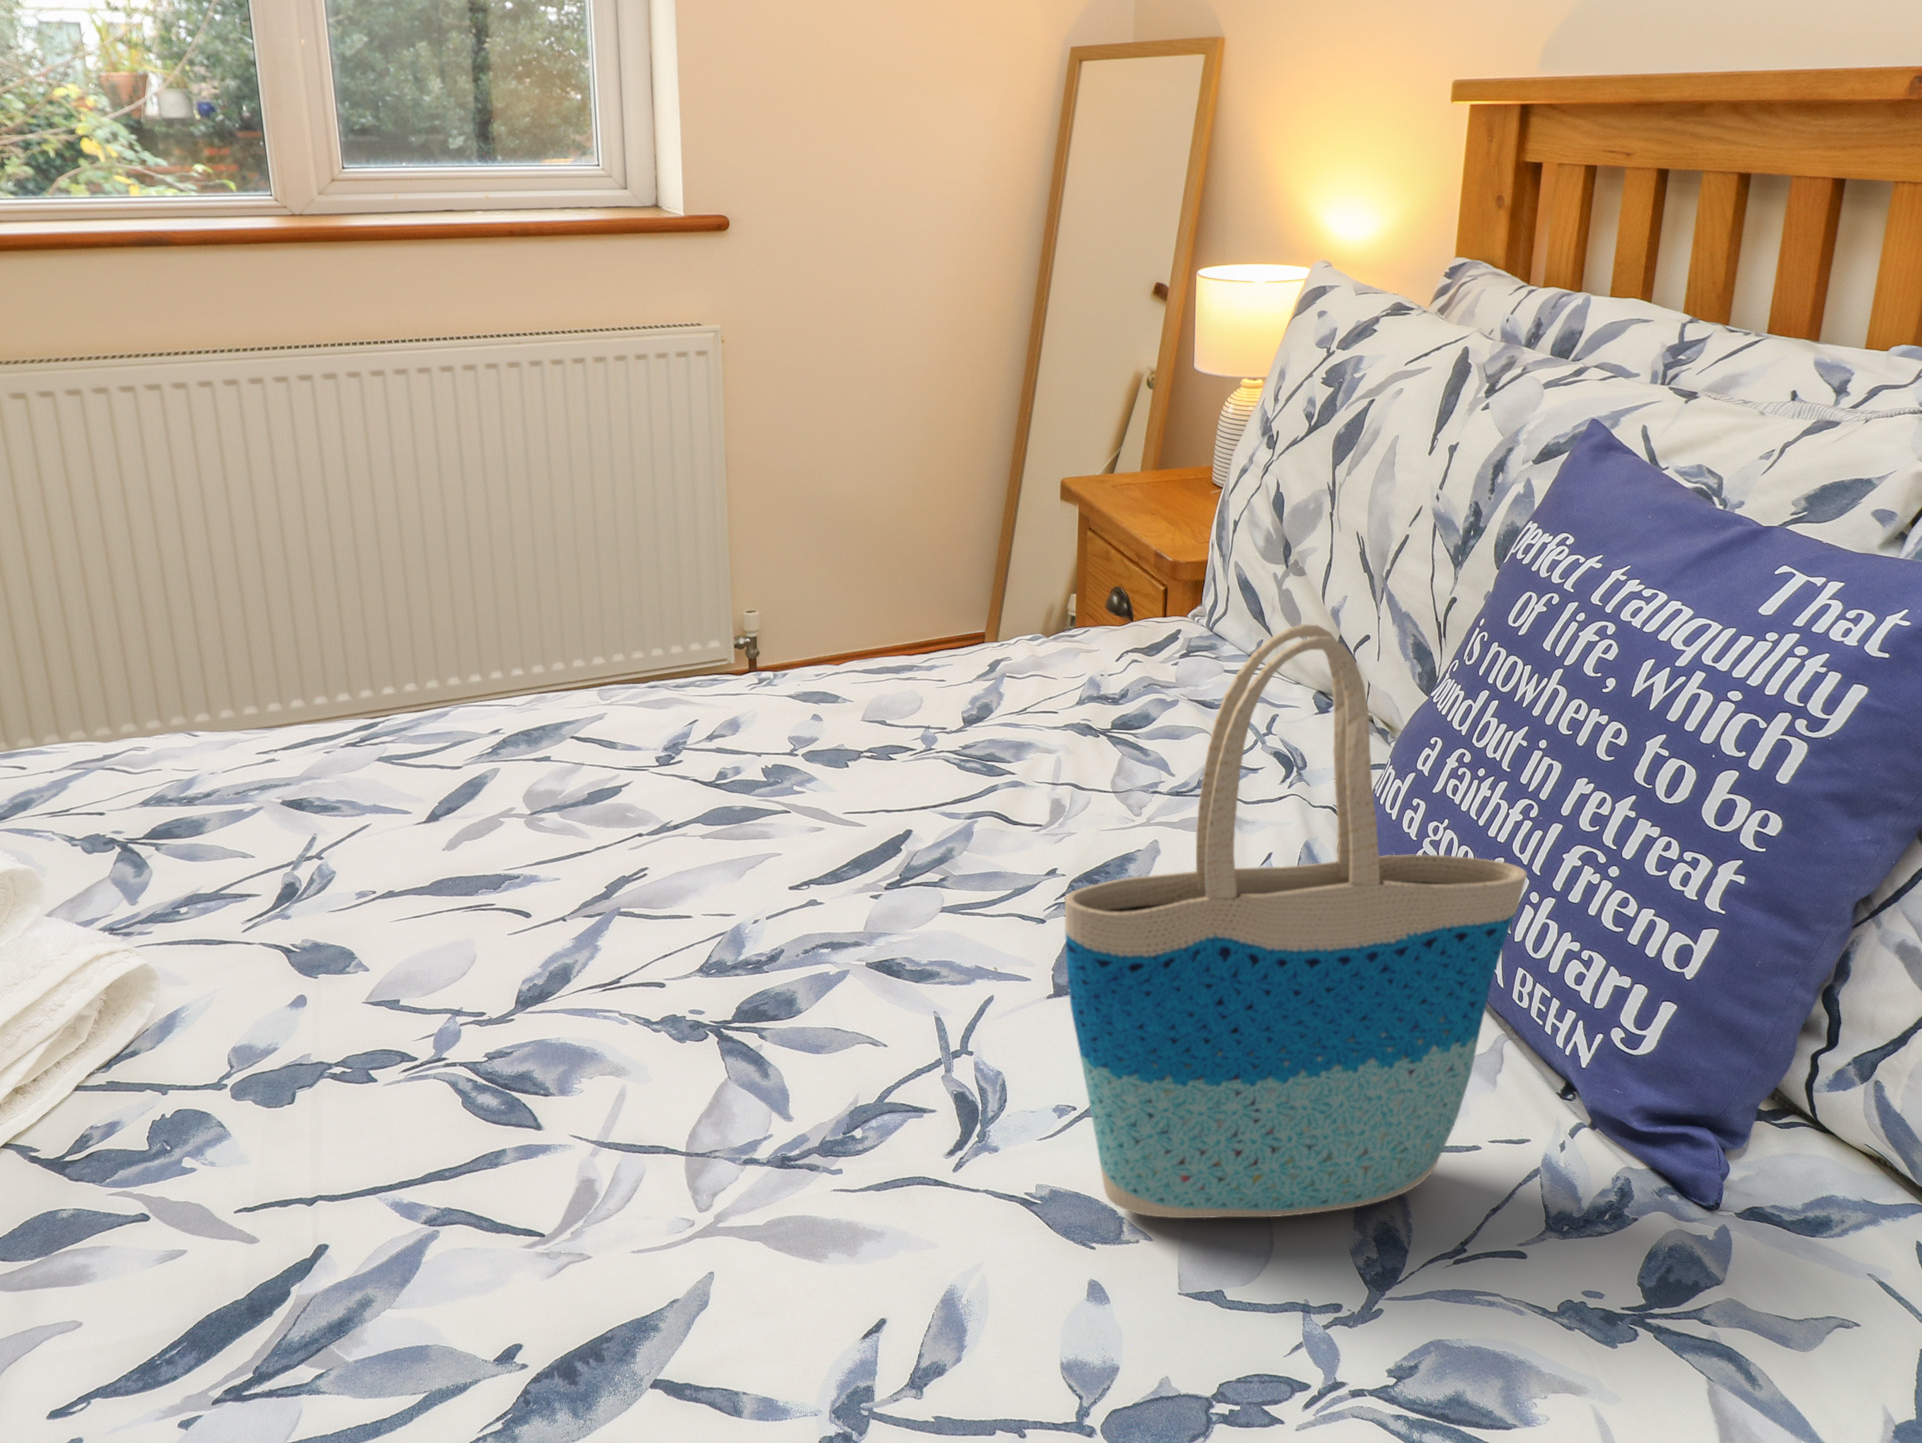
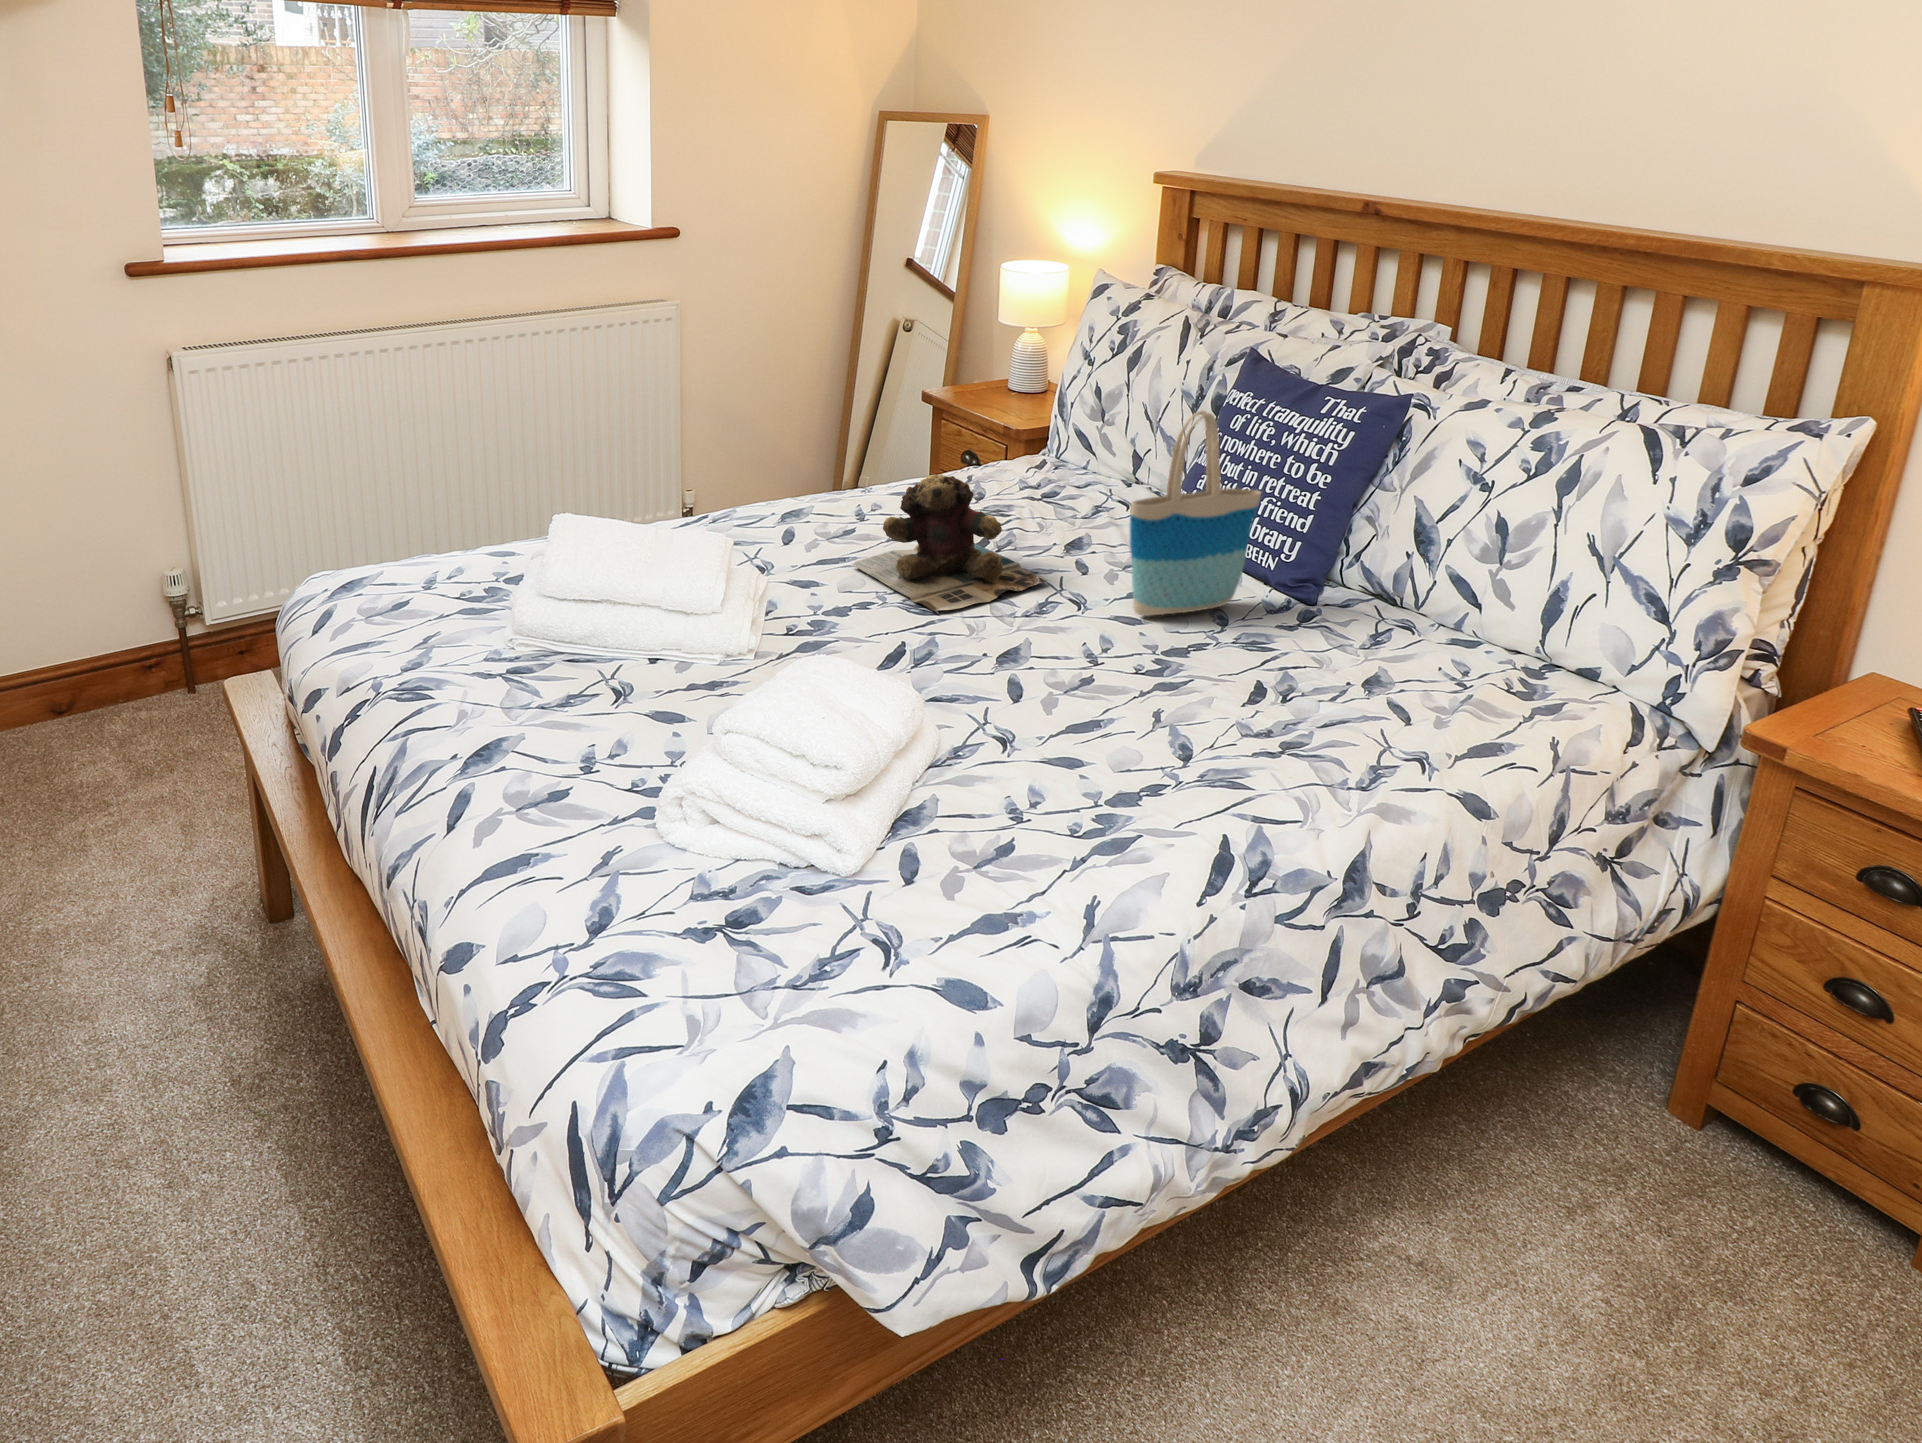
teddy bear: none [545,708,954,1116] -> present [852,474,1047,611]

